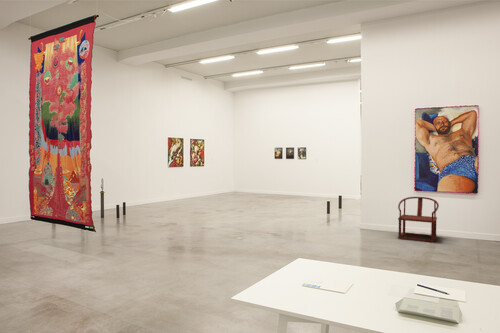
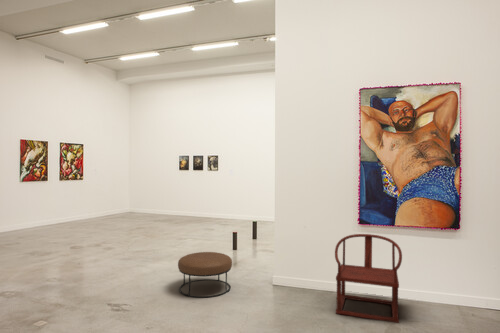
ottoman: none [303,208,335,231] -> present [178,252,232,298]

